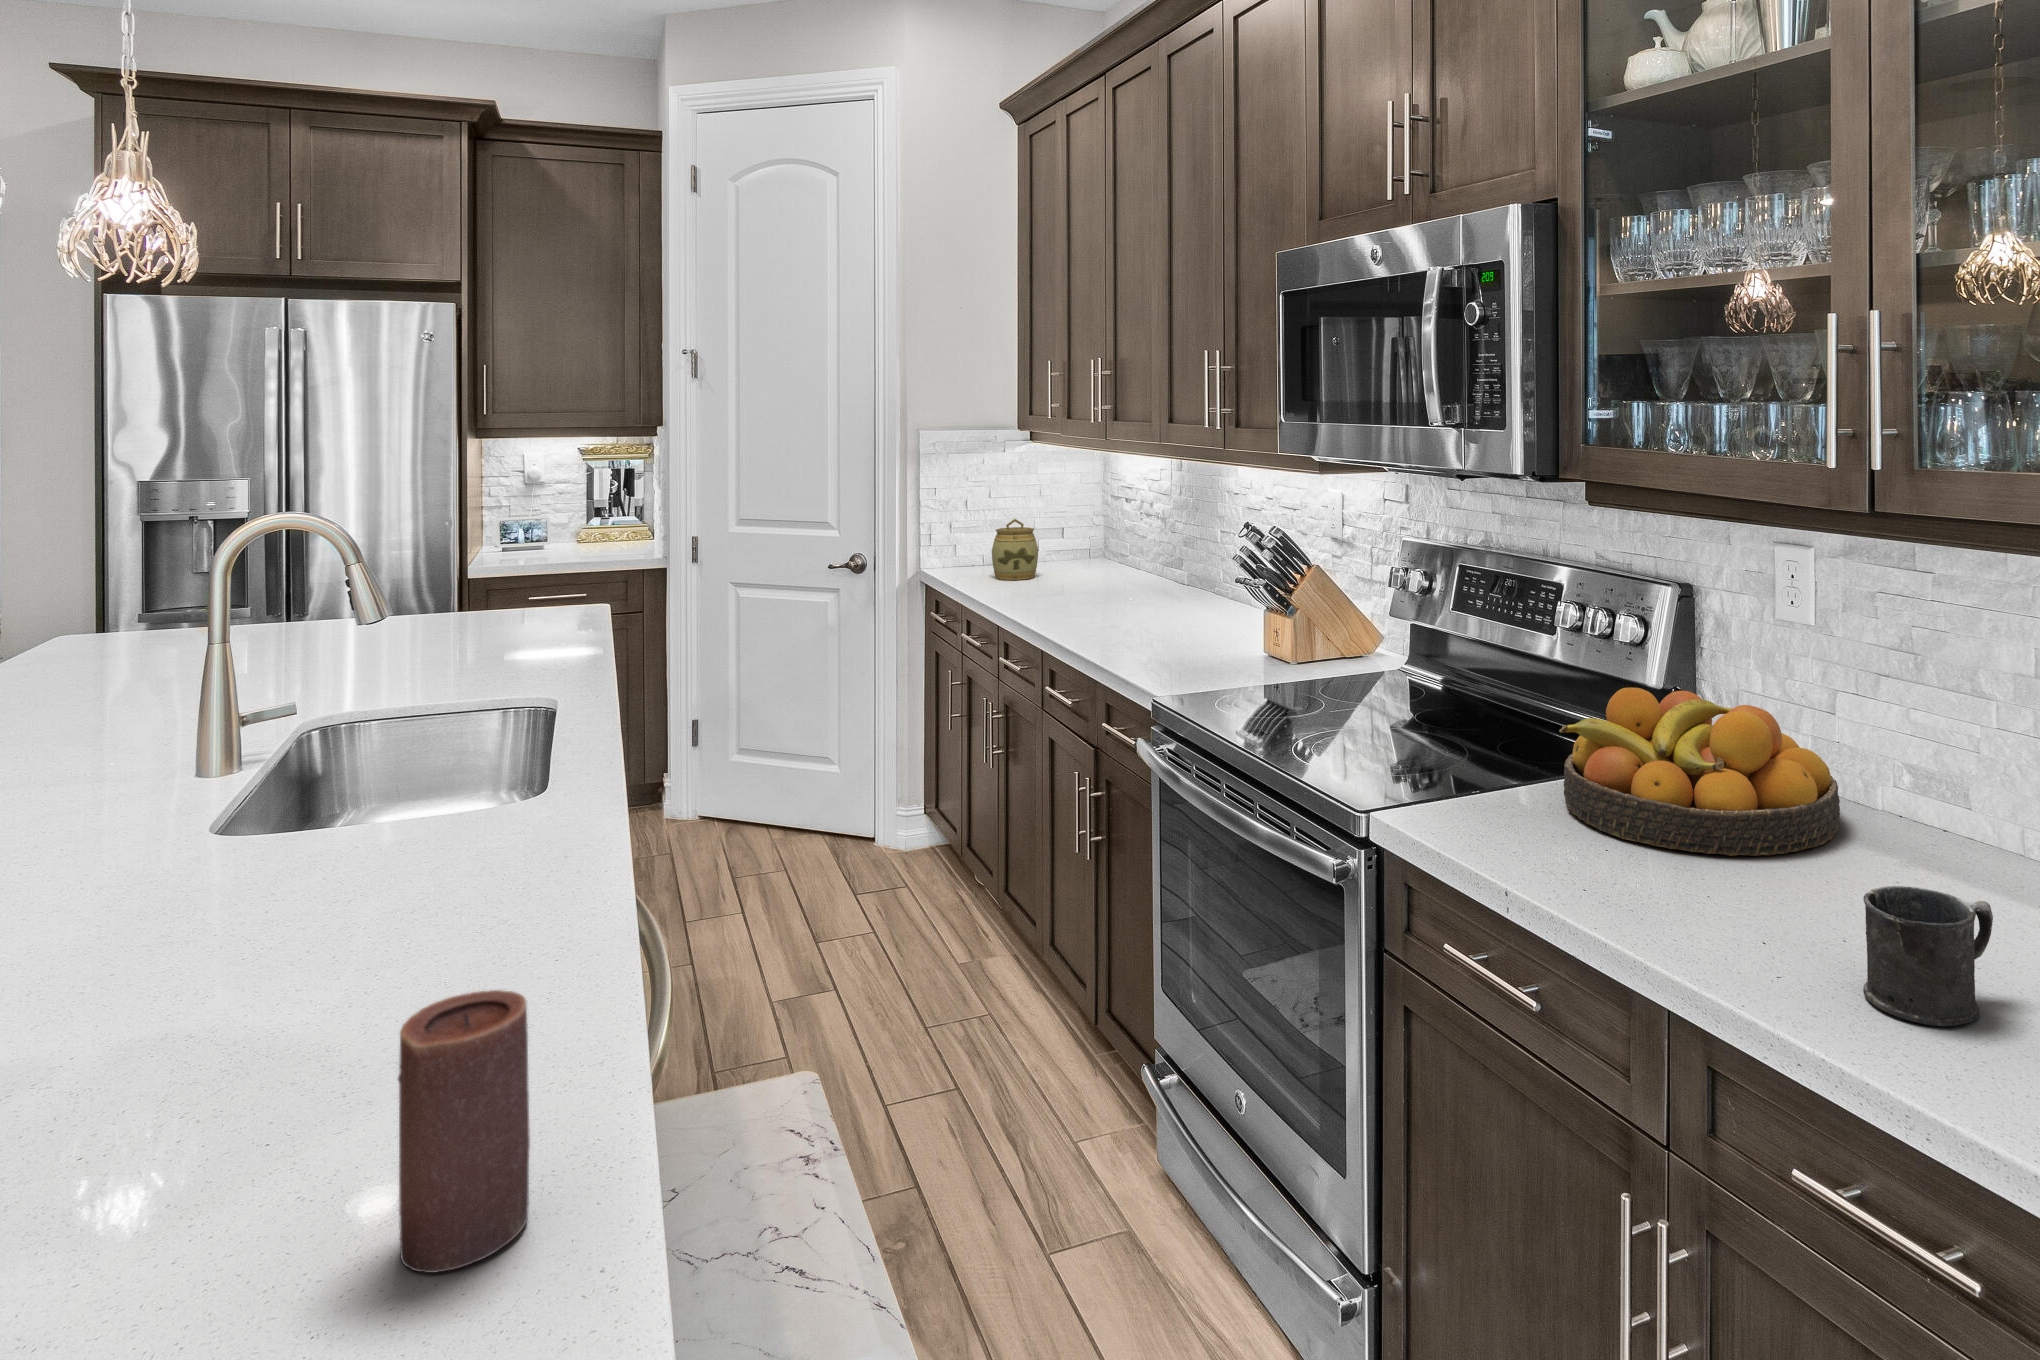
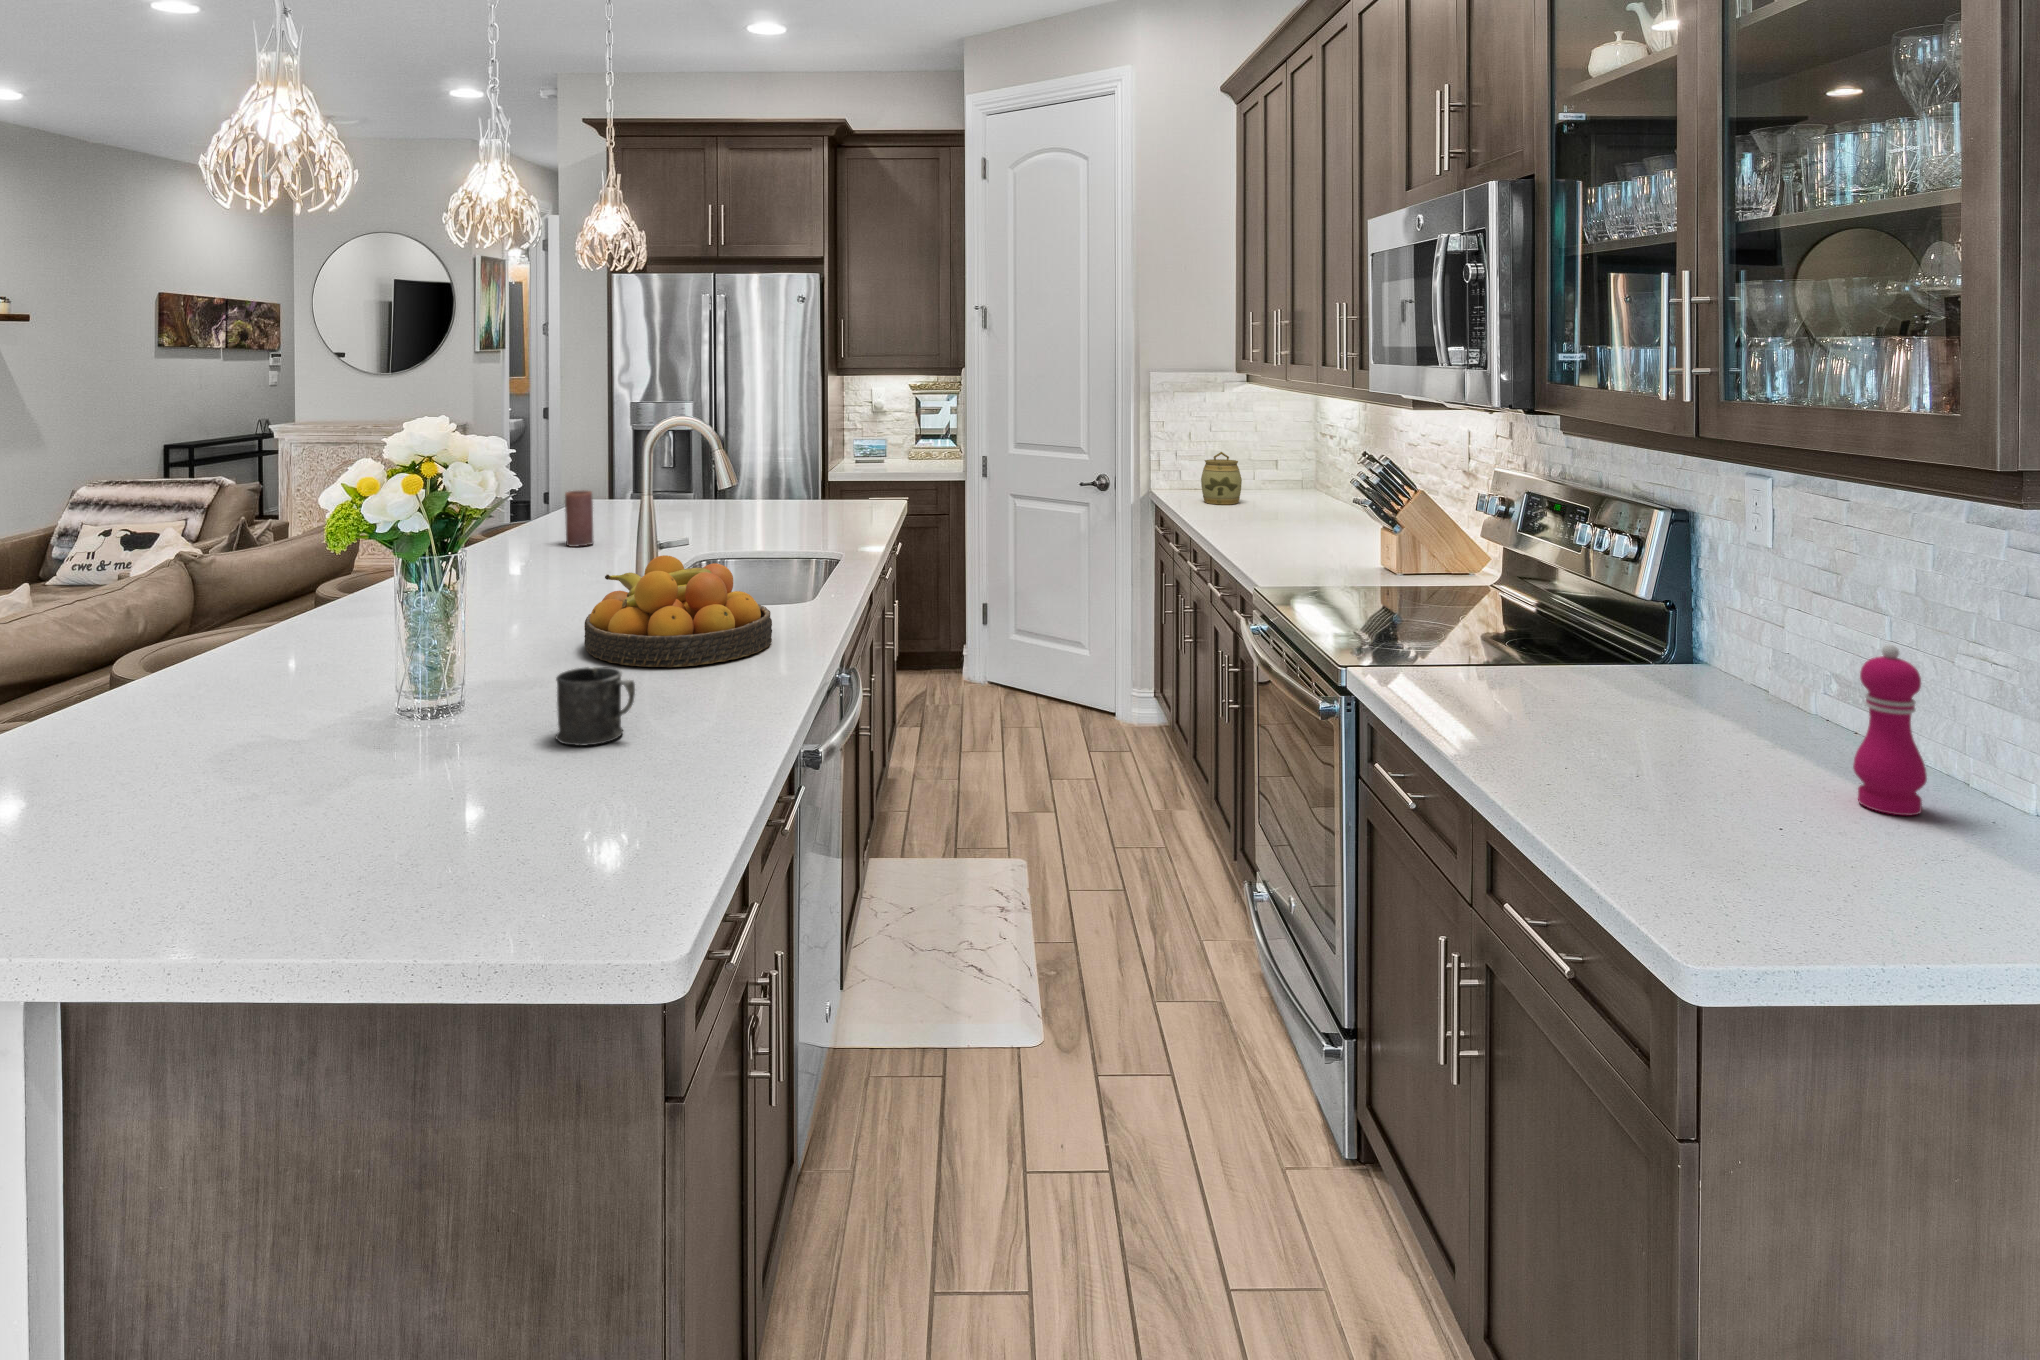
fruit bowl: present [1560,688,1840,856] -> present [584,555,772,667]
pepper mill: none [1954,710,2027,896] -> present [1853,645,1927,815]
mug: present [1863,886,1993,1026] -> present [556,667,635,746]
candle: present [398,990,530,1273] -> present [565,490,593,547]

